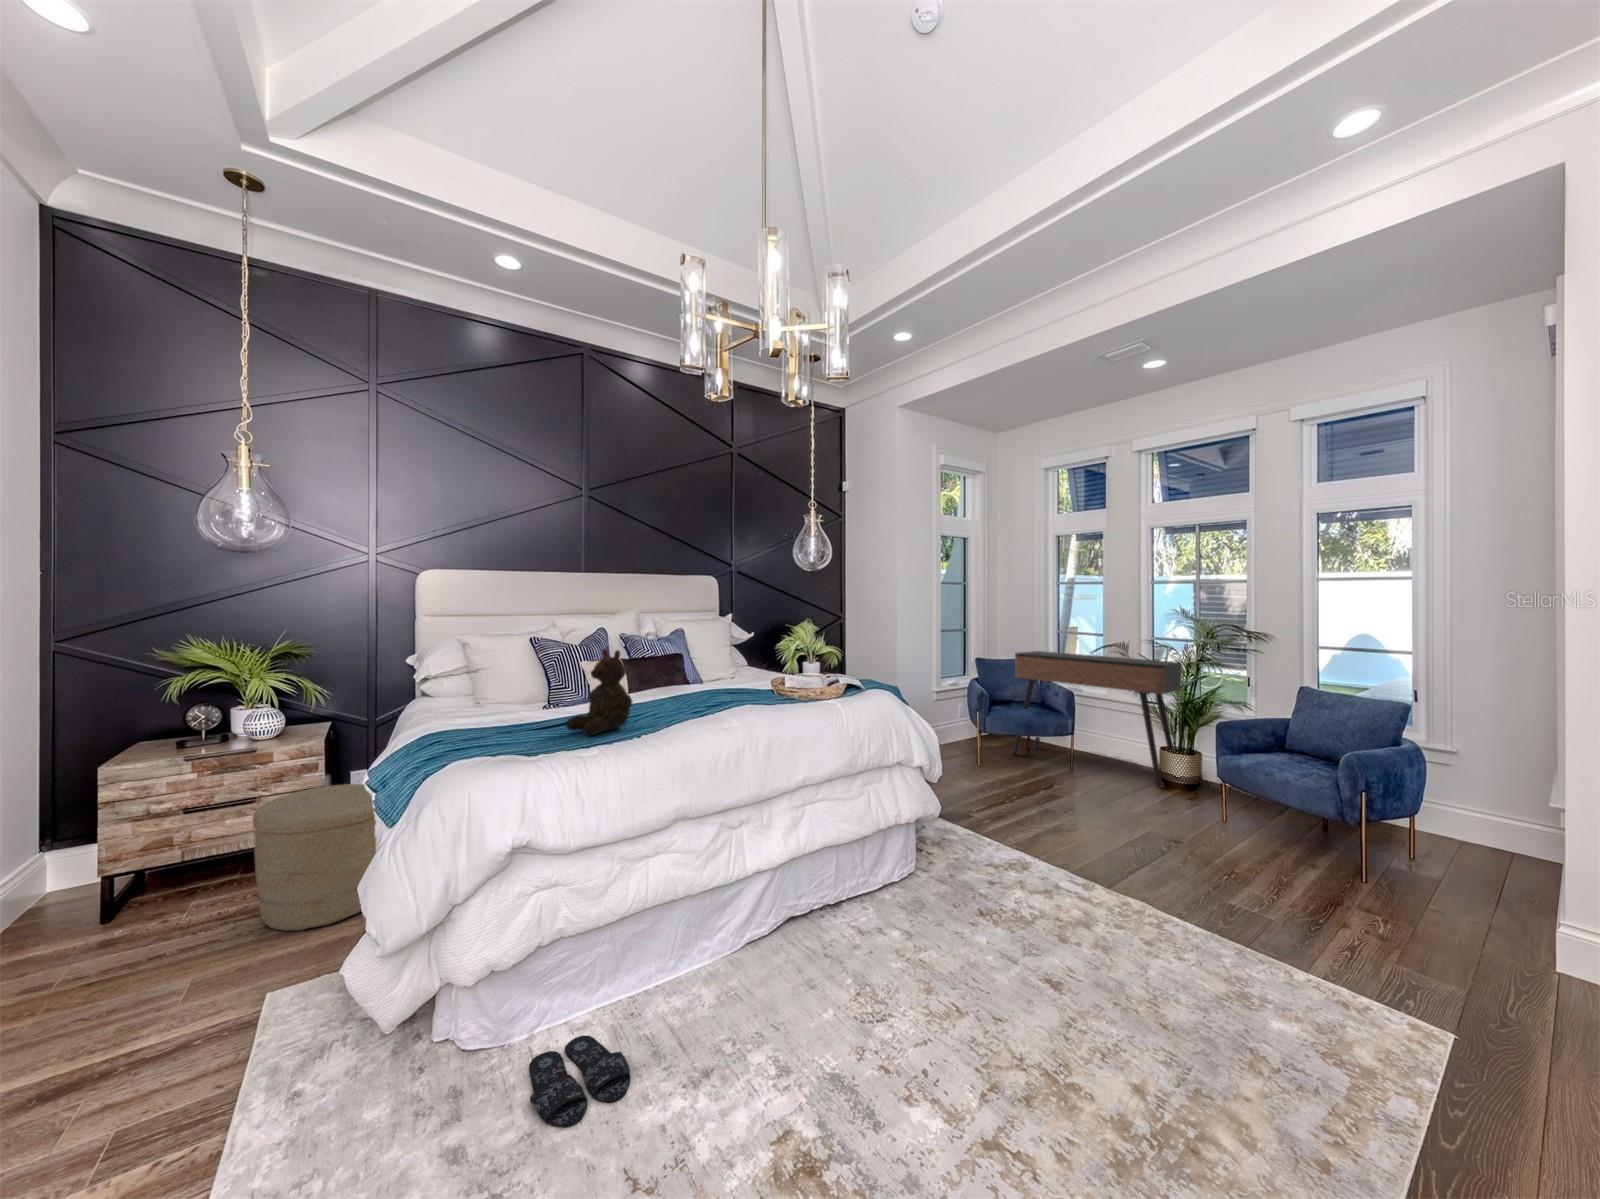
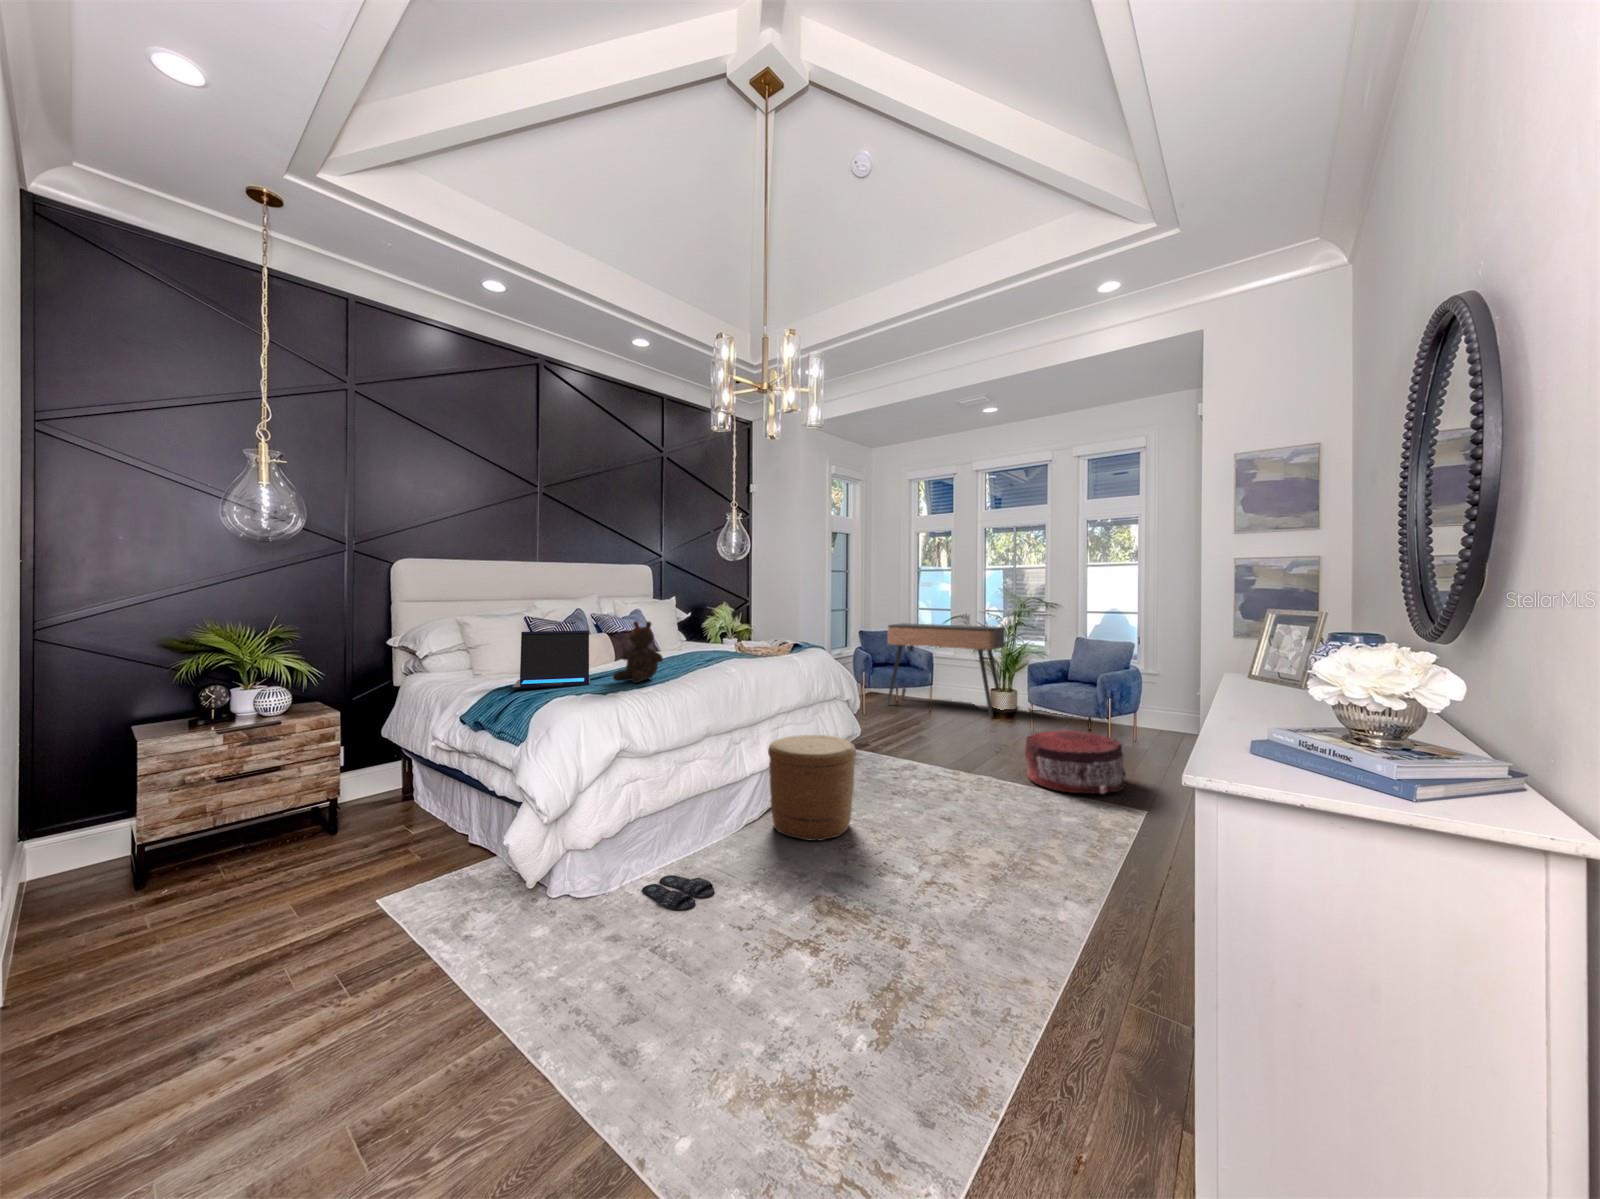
laptop: none [442,656,568,733] -> present [512,630,590,689]
woven basket: present [253,784,376,931] -> present [768,735,856,840]
pouf: none [1205,835,1401,971] -> present [1025,730,1126,794]

